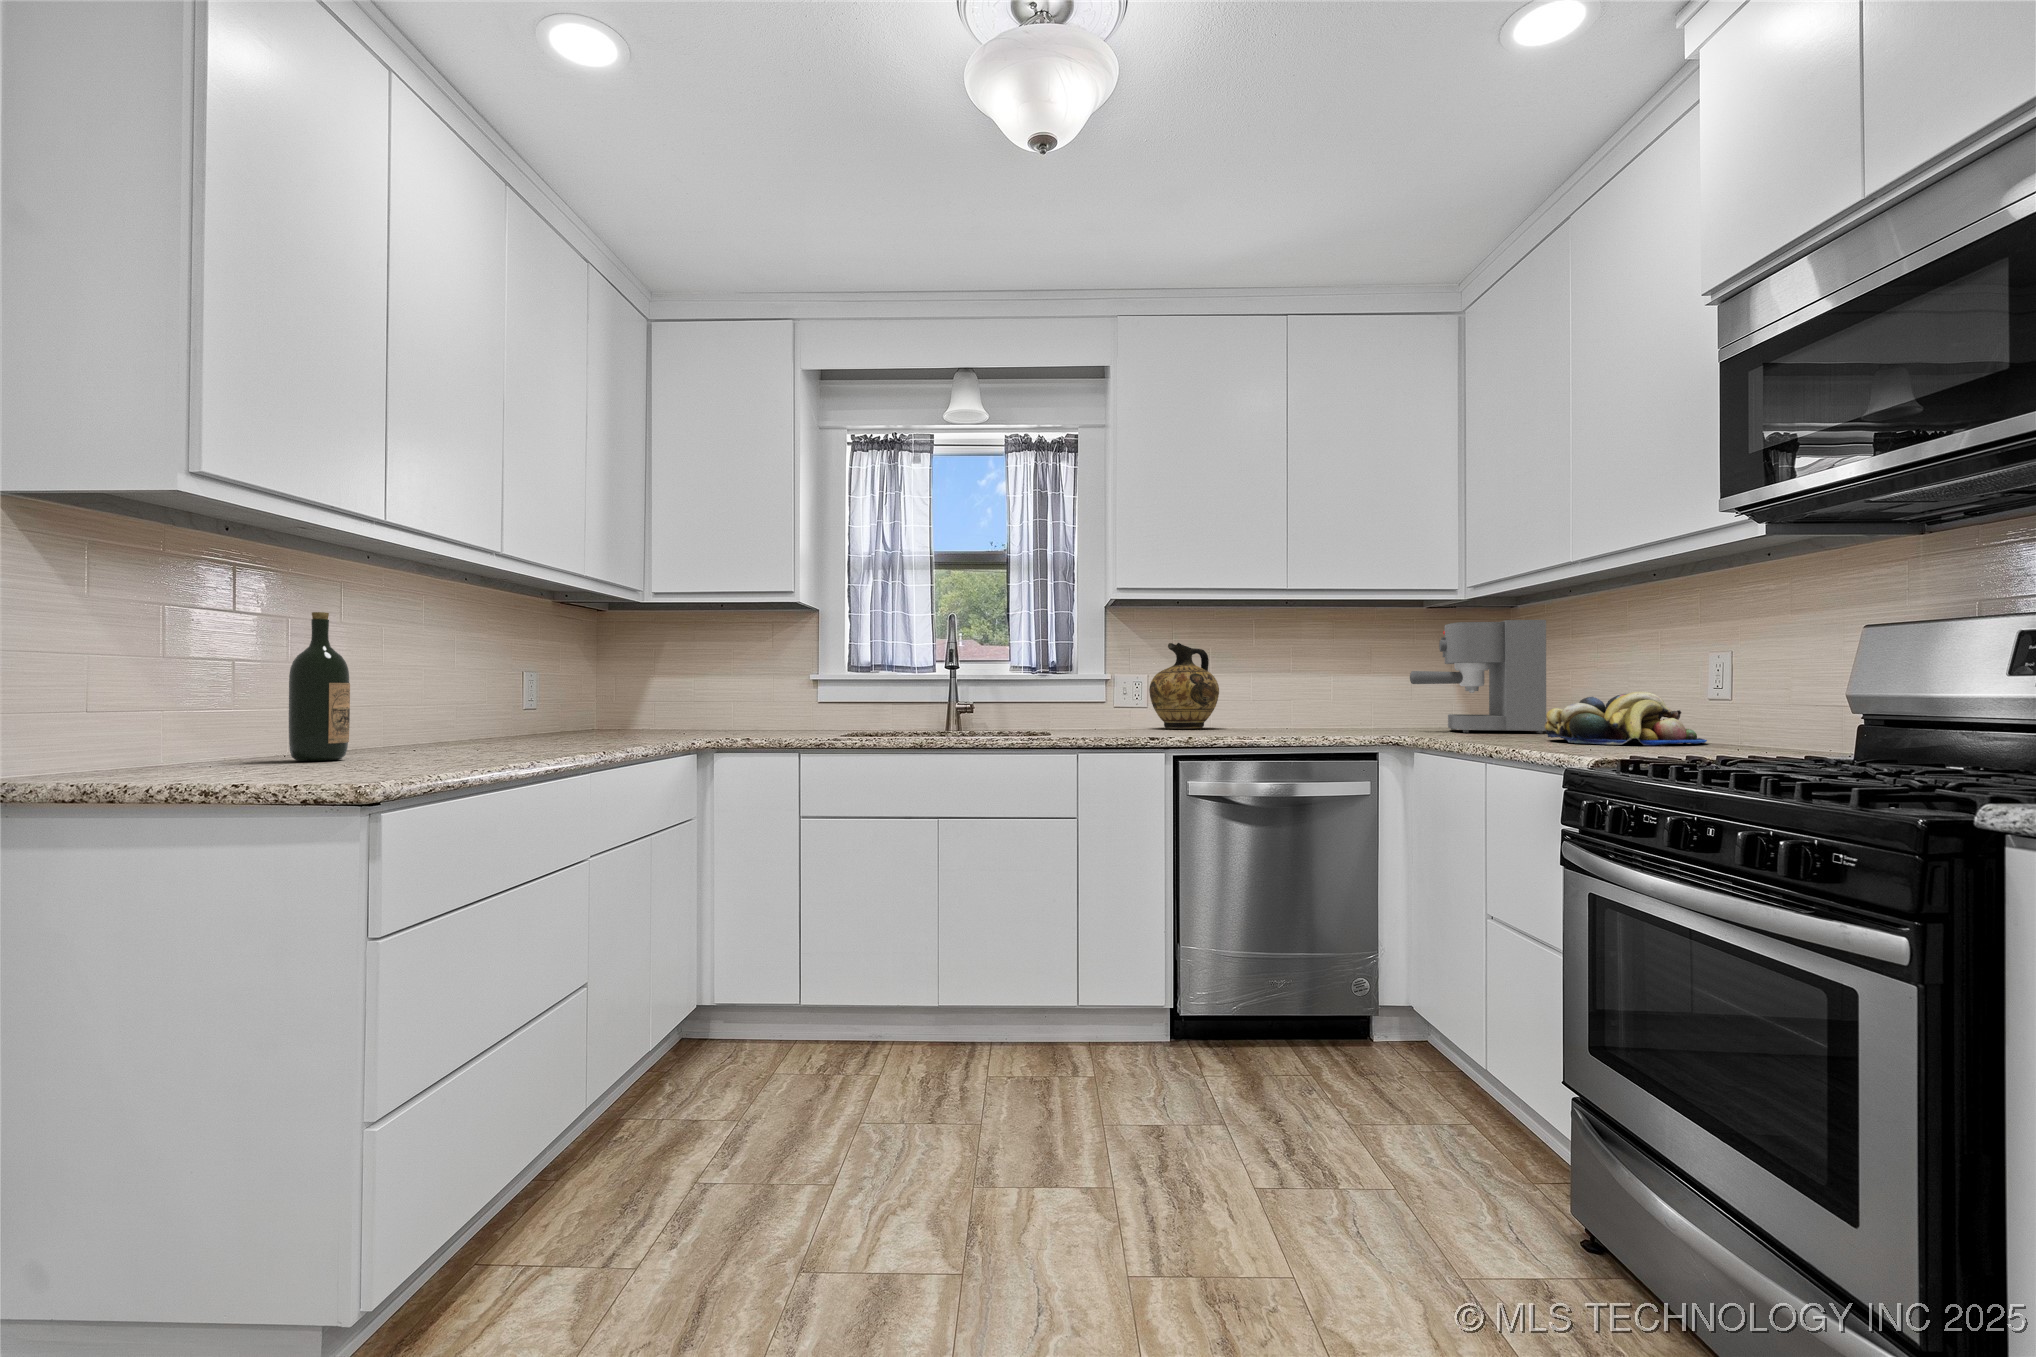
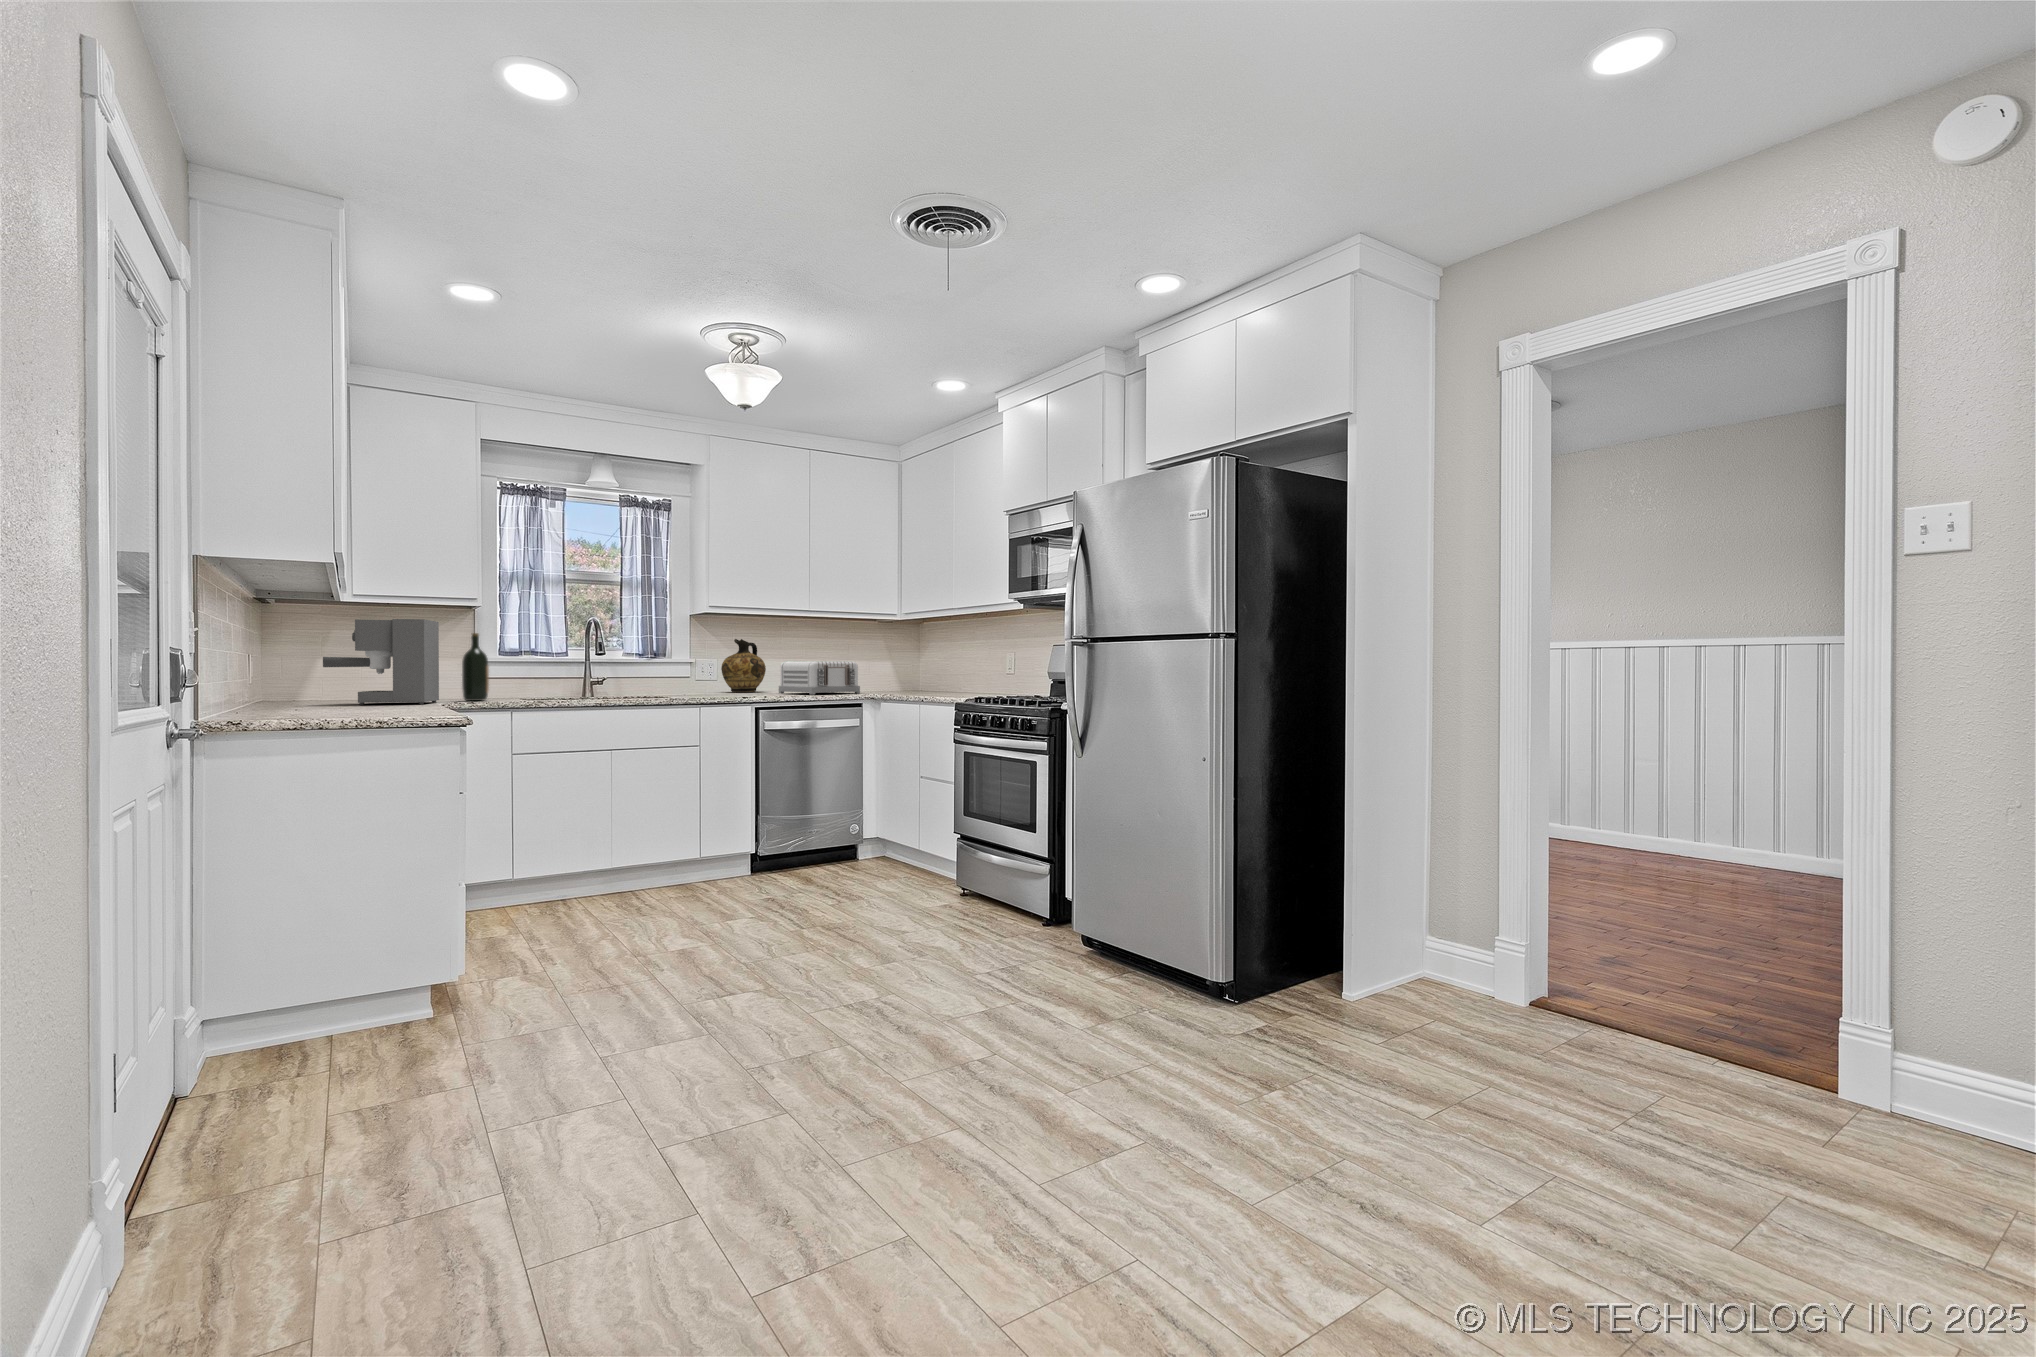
wine bottle: present [289,612,350,761] -> present [462,633,489,701]
coffee maker: present [1410,620,1546,733] -> present [323,619,439,705]
toaster: none [1225,677,1369,738] -> present [779,661,860,695]
fruit bowl: present [1545,692,1707,745] -> none [944,669,1009,694]

